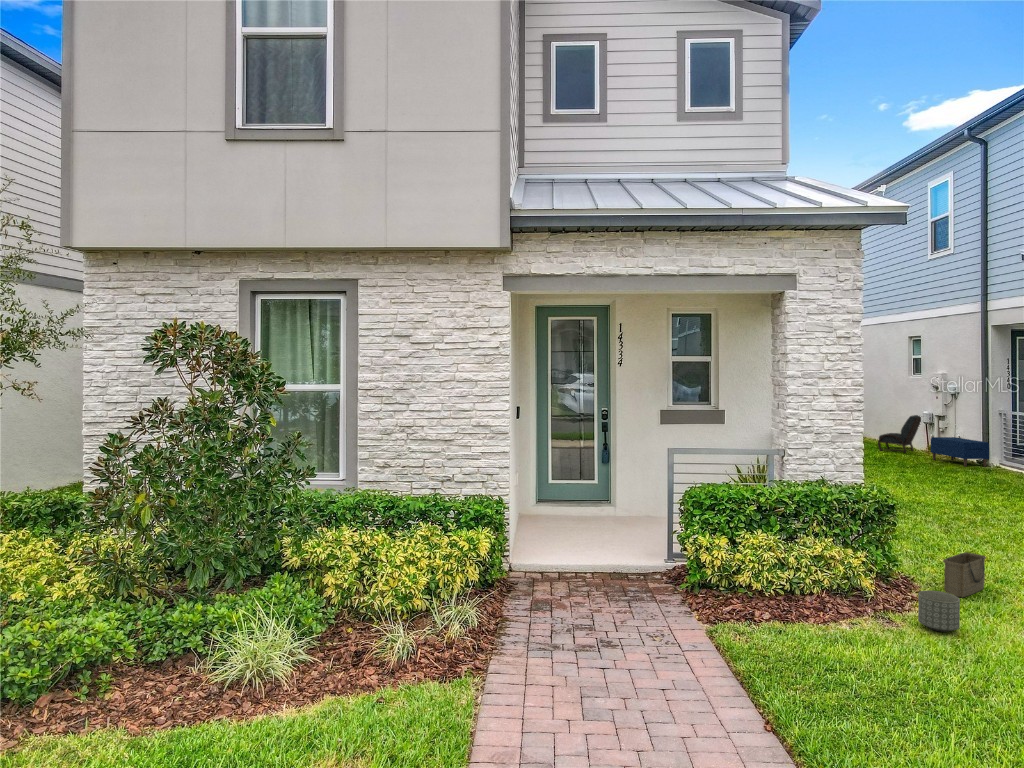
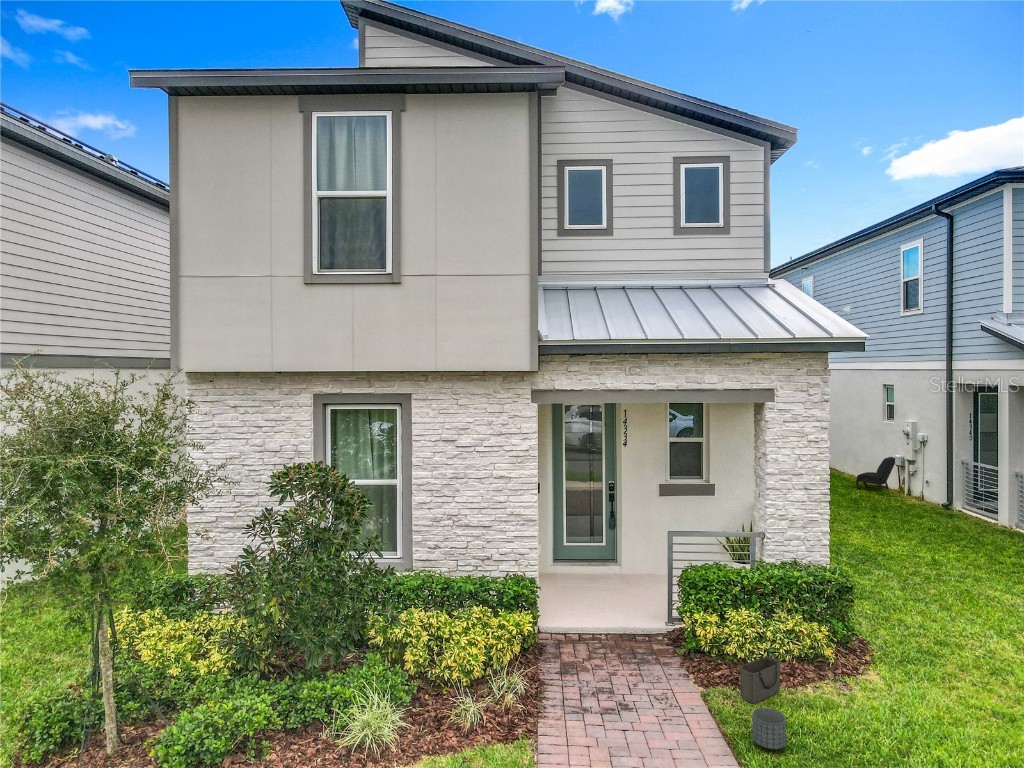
bench: present [931,437,989,467] -> none [902,480,953,510]
basket: present [943,552,986,597] -> present [739,656,781,703]
planter: present [918,590,960,632] -> present [752,708,786,749]

